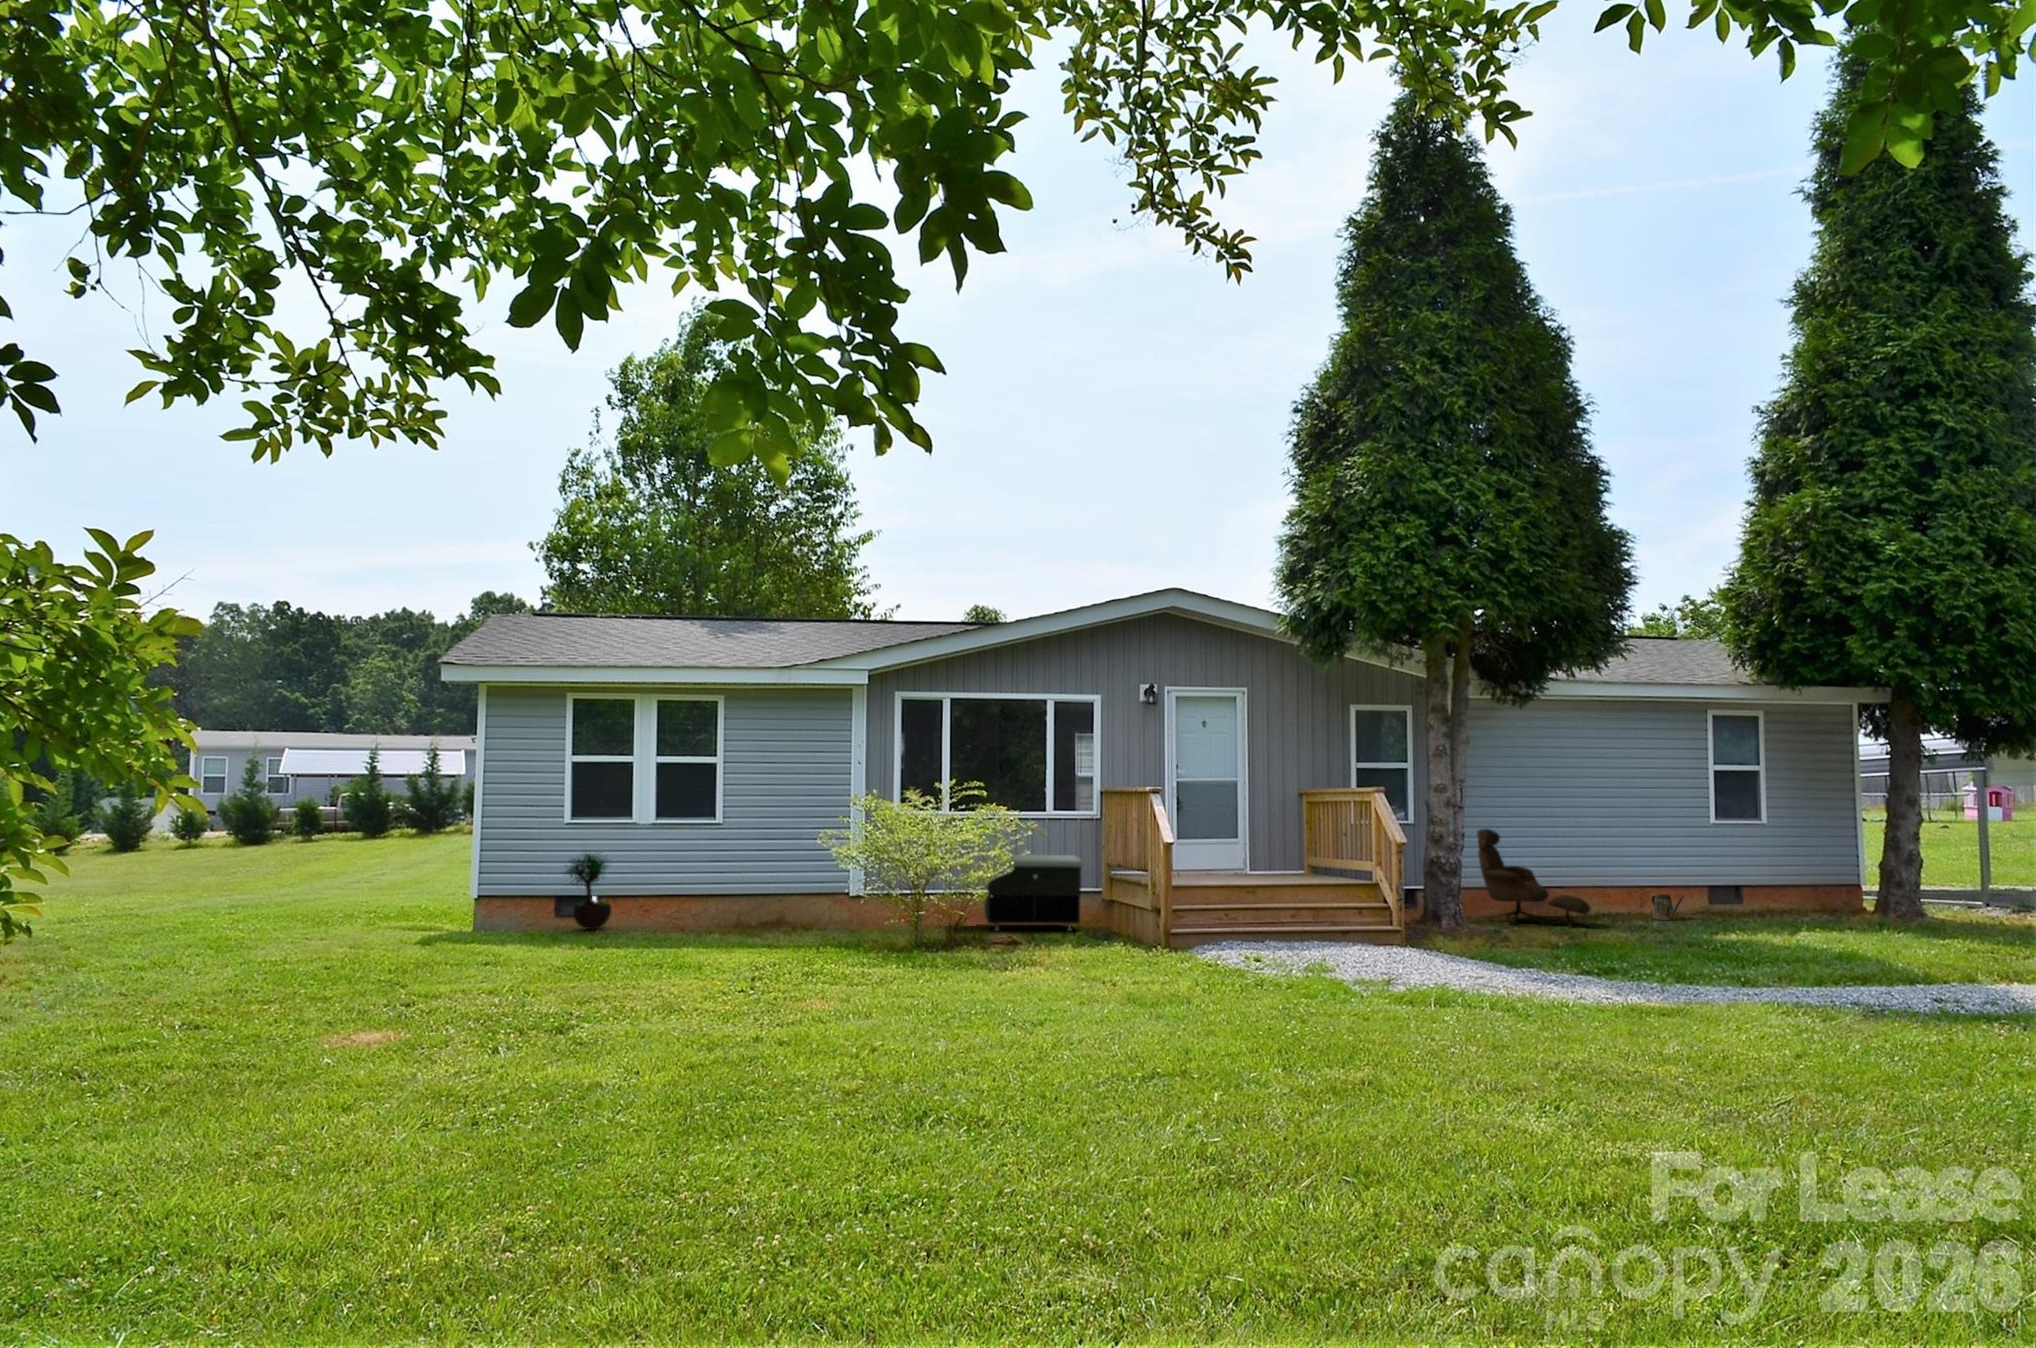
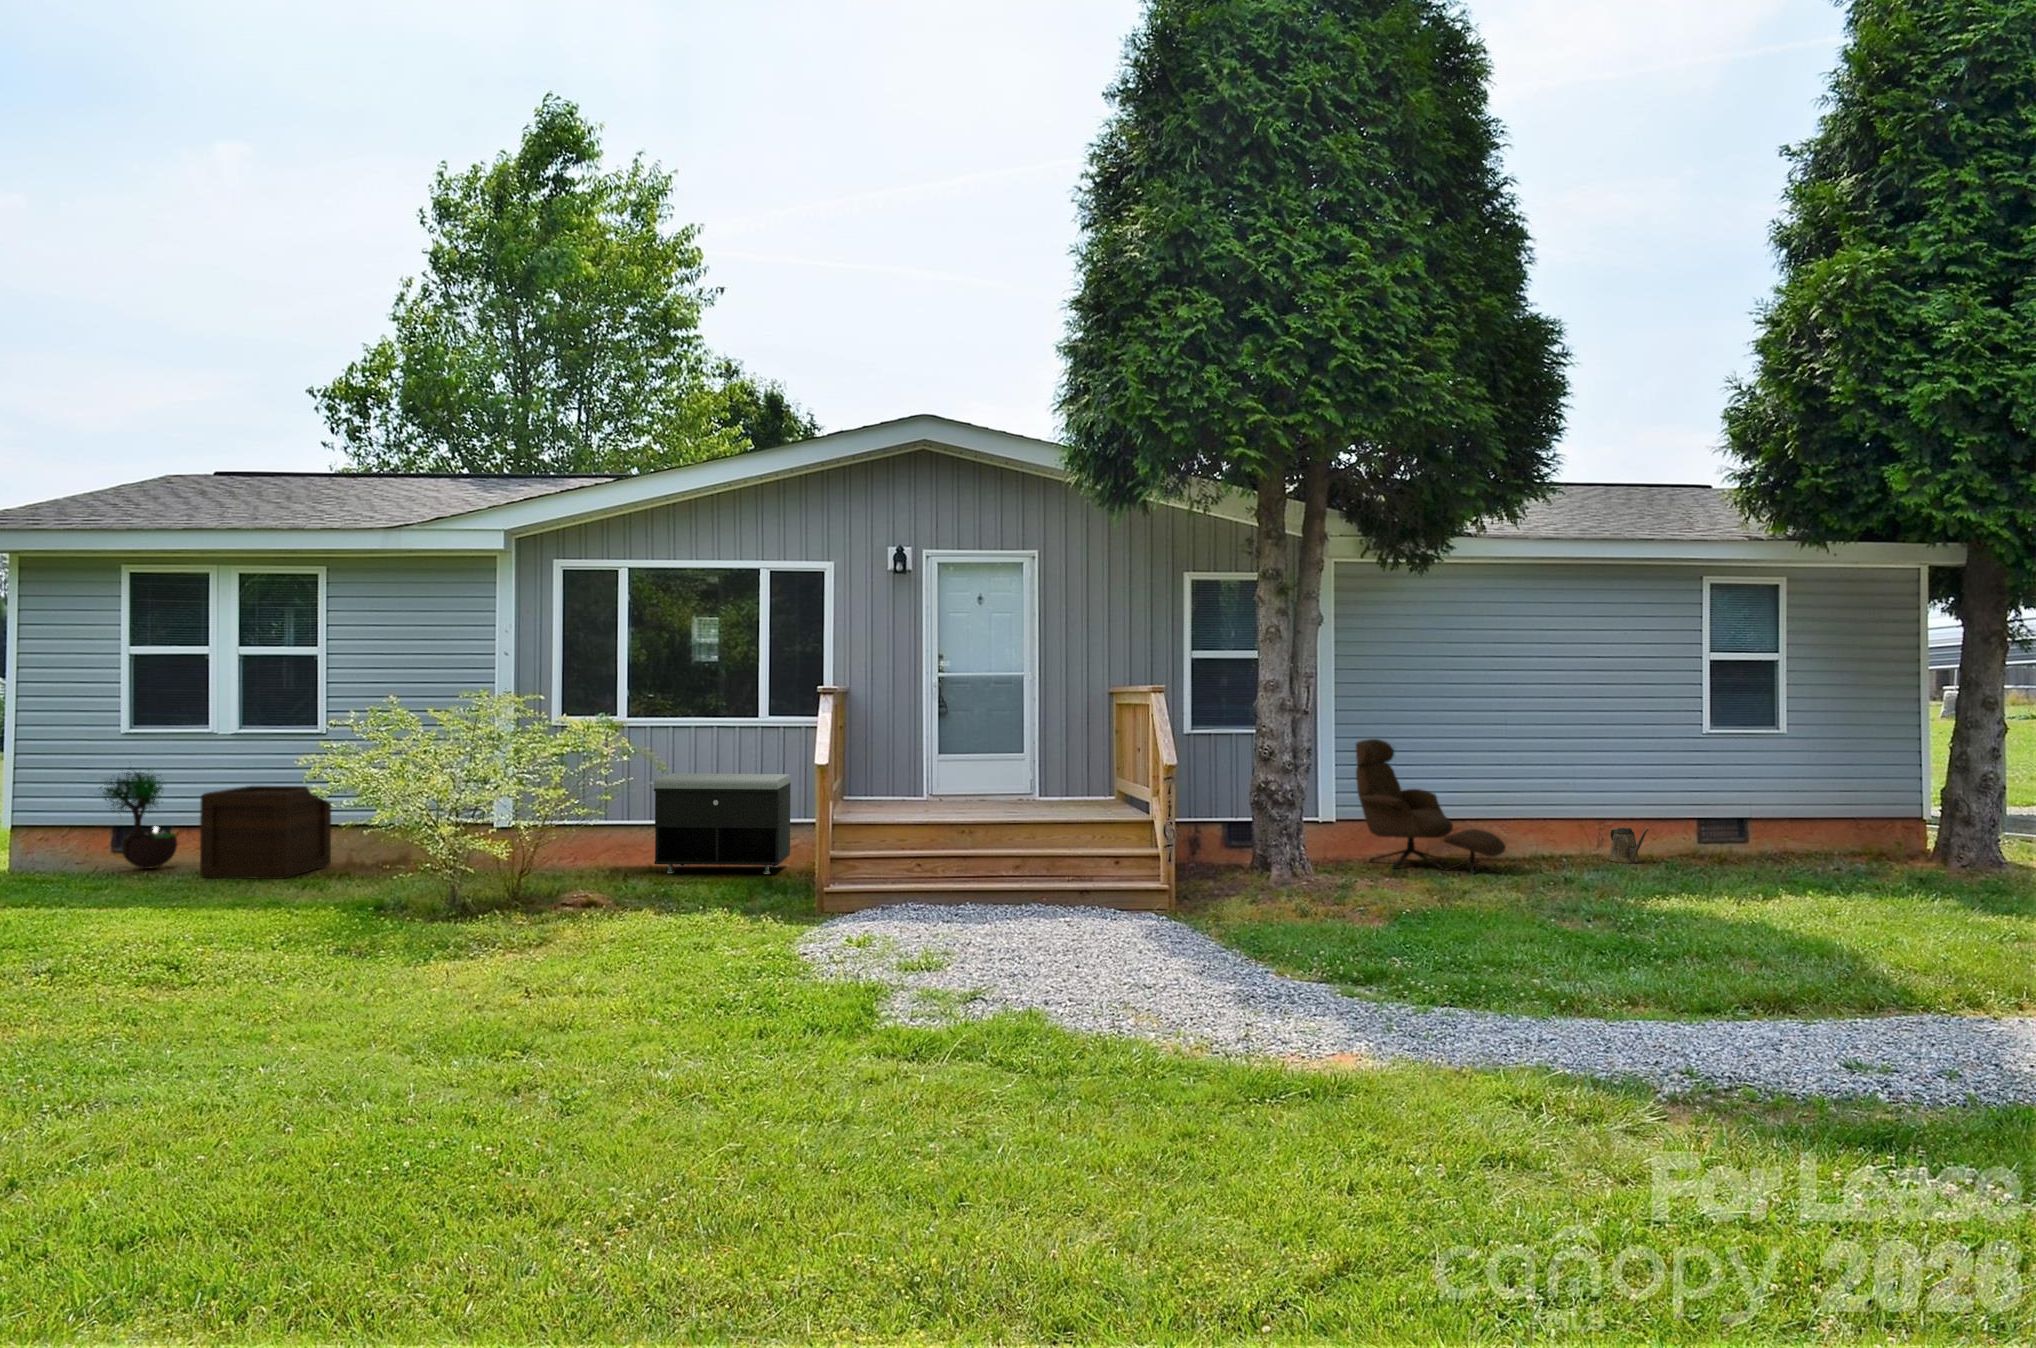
wooden crate: none [653,864,730,936] -> present [200,786,331,879]

